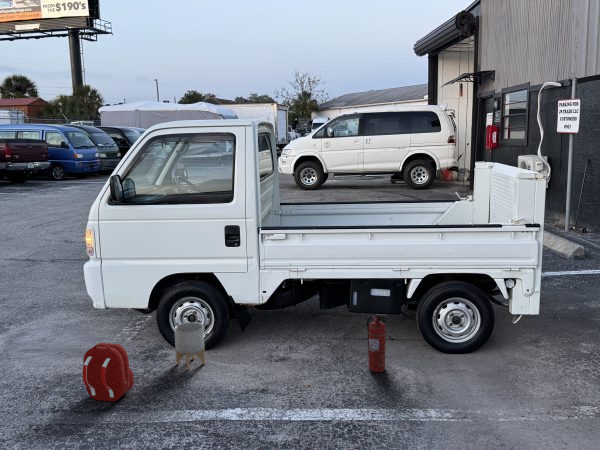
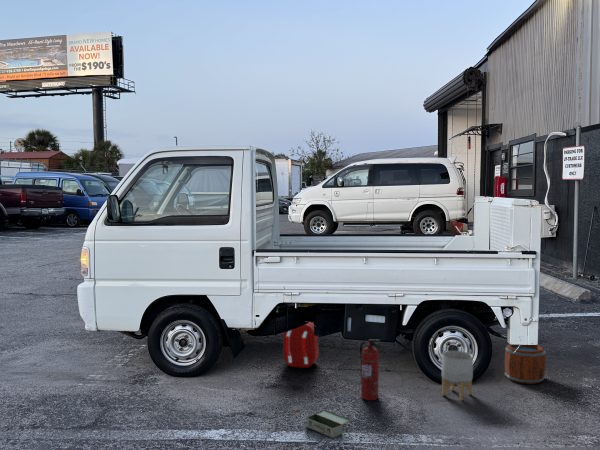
bucket: none [505,309,545,350] -> present [504,344,546,384]
planter: present [175,322,205,370] -> present [442,351,473,400]
backpack: present [83,343,134,402] -> present [283,322,319,368]
toolbox: none [319,385,362,414] -> present [306,410,351,438]

